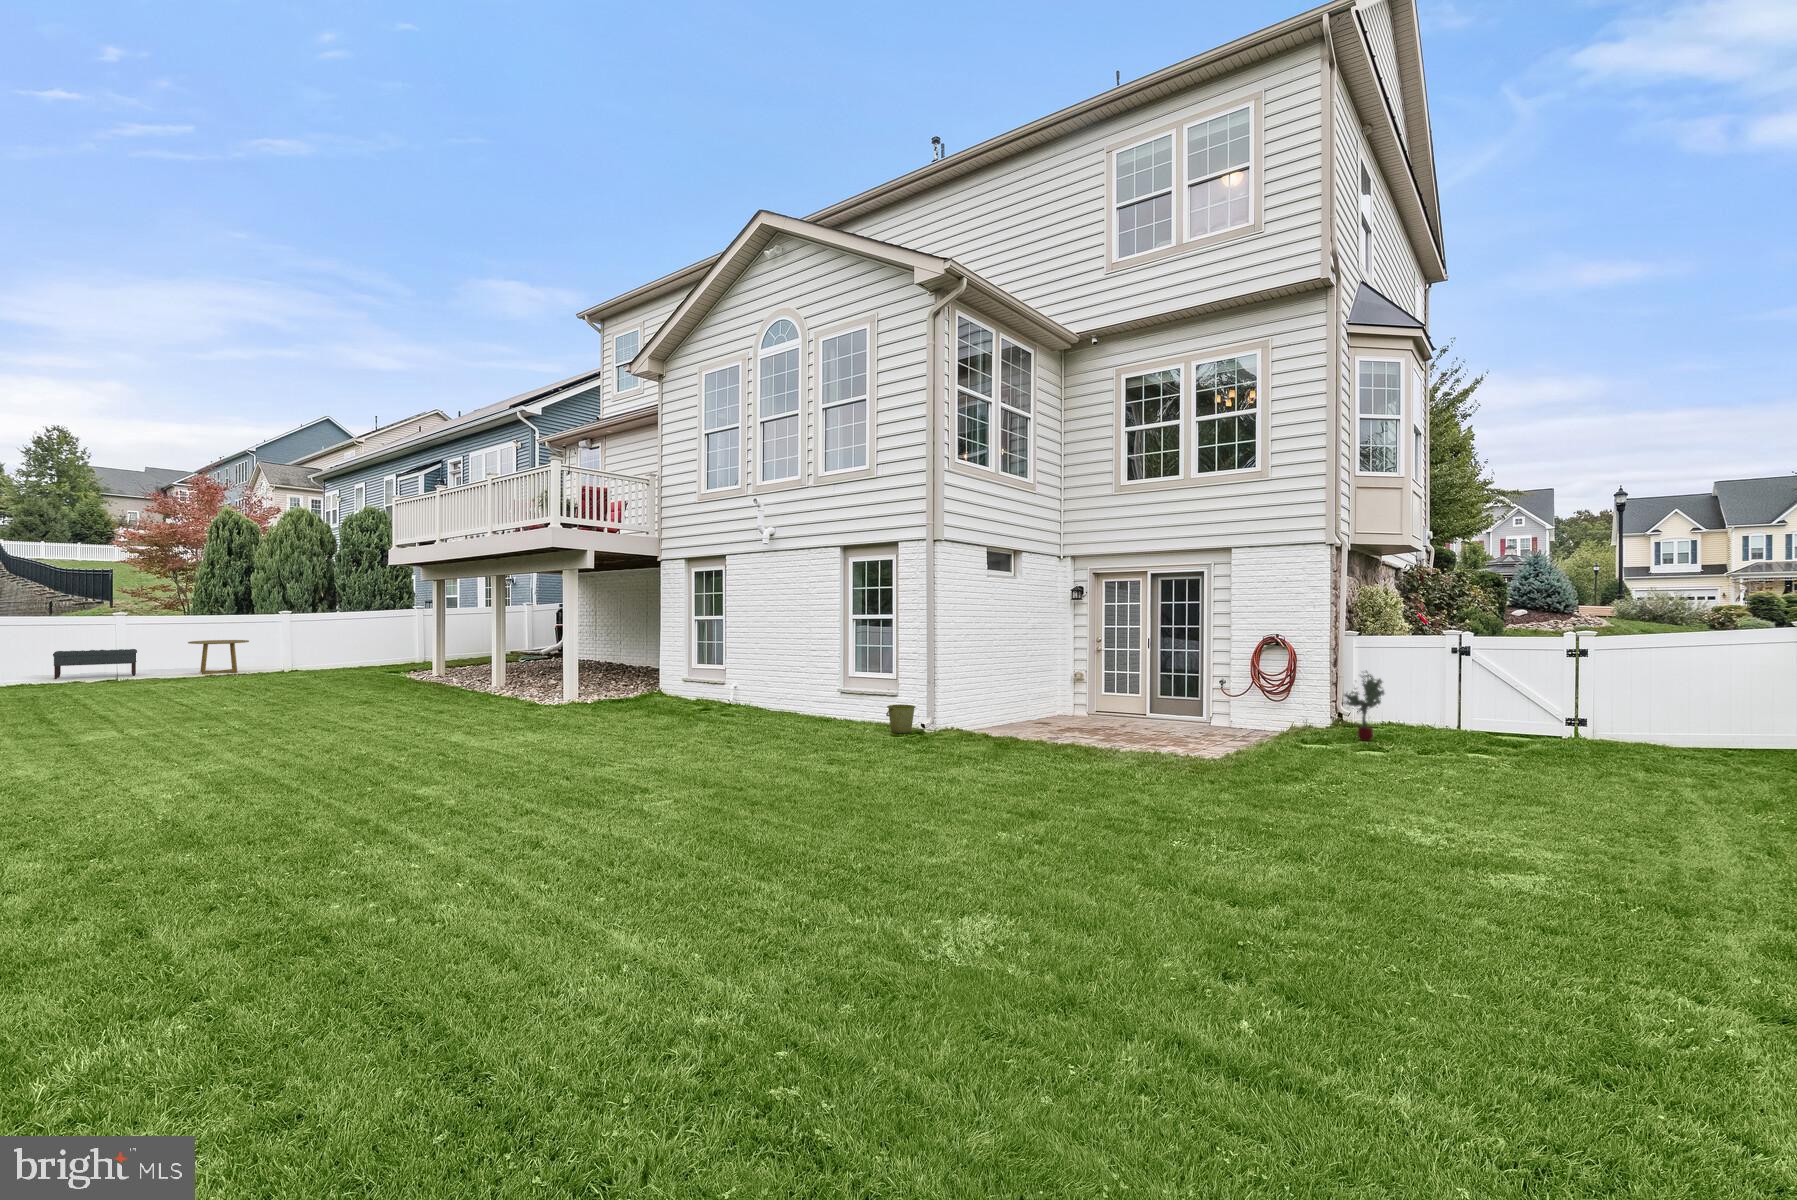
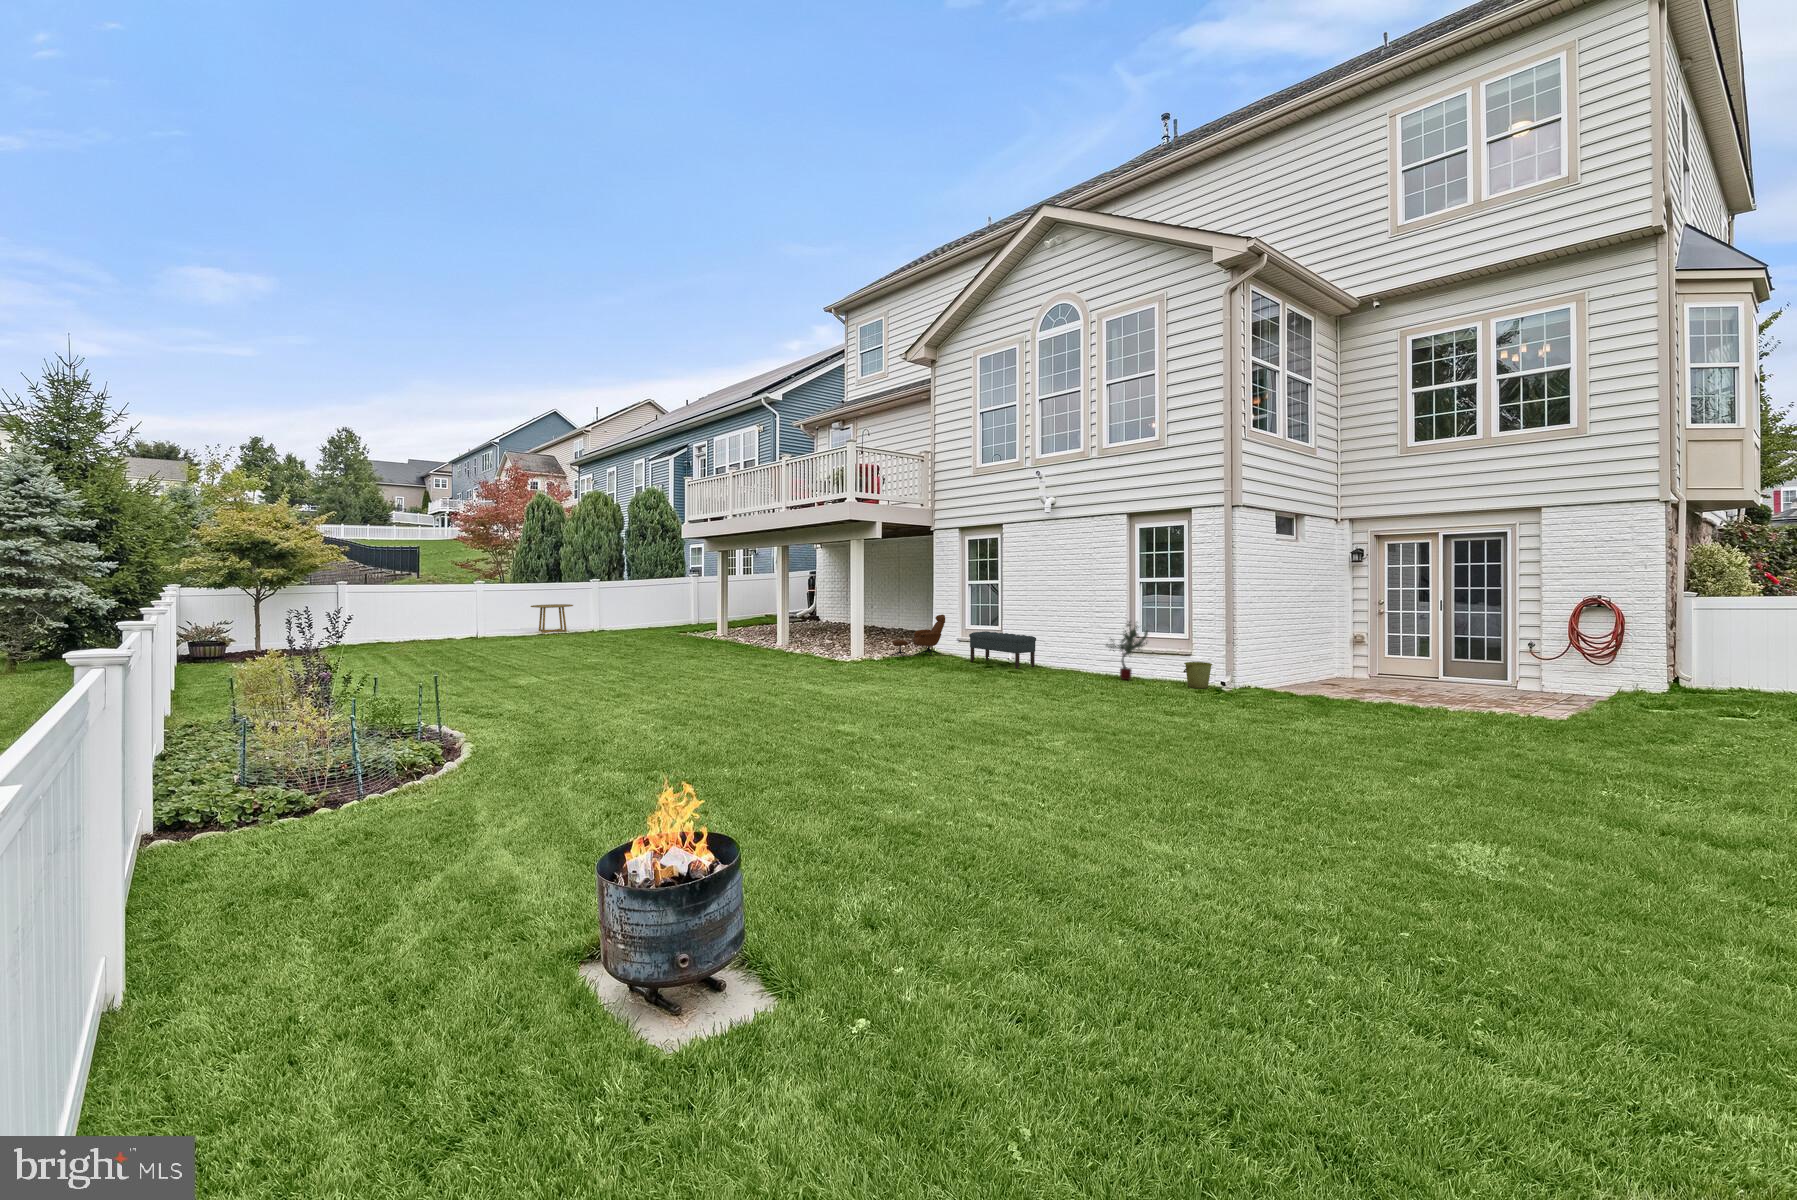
bench: present [53,649,137,679] -> present [969,631,1036,669]
lounge chair: none [601,653,667,700] -> present [892,615,945,656]
potted tree: present [1343,670,1384,741] -> present [1106,622,1148,680]

